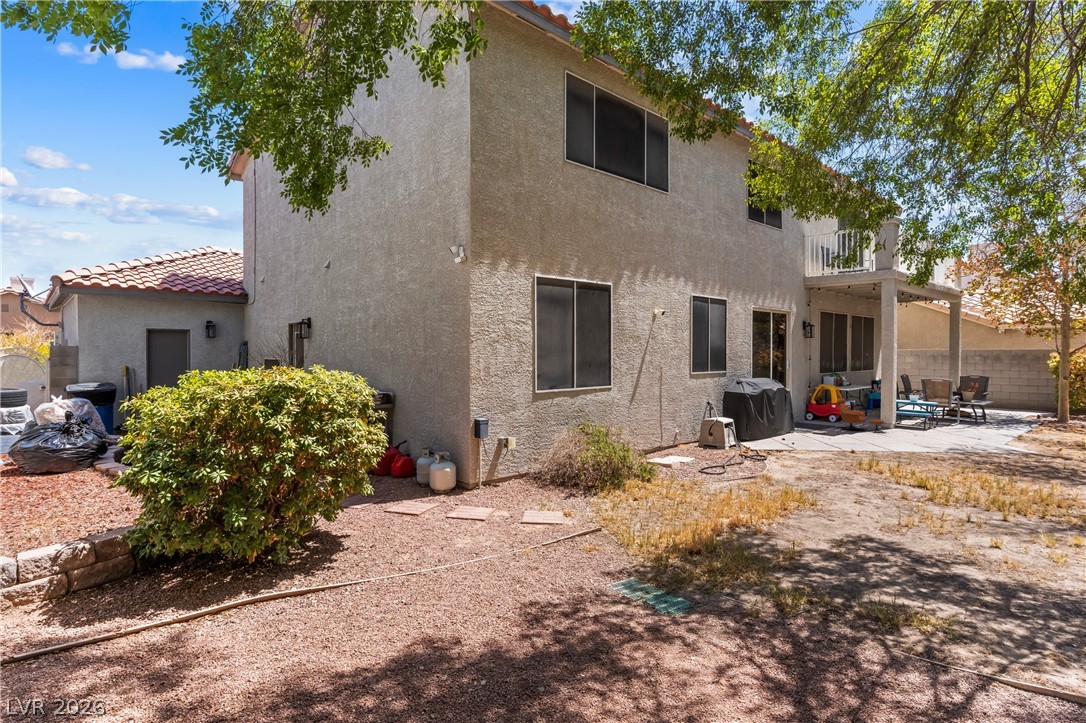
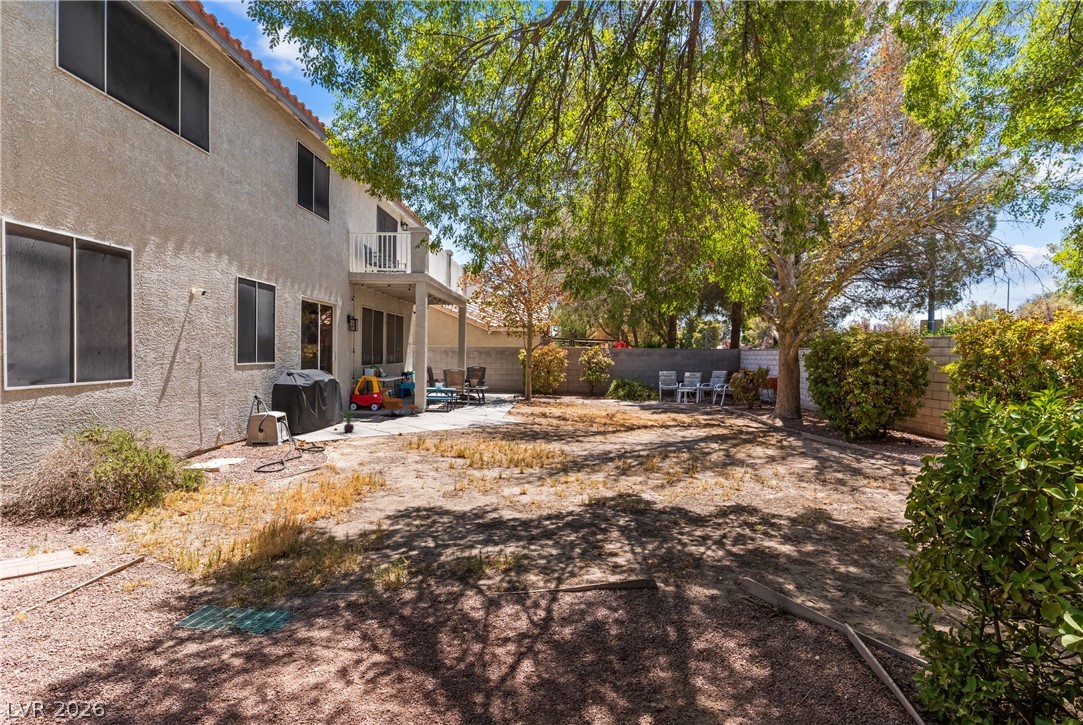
decorative plant: none [778,416,812,444] -> present [343,407,354,432]

